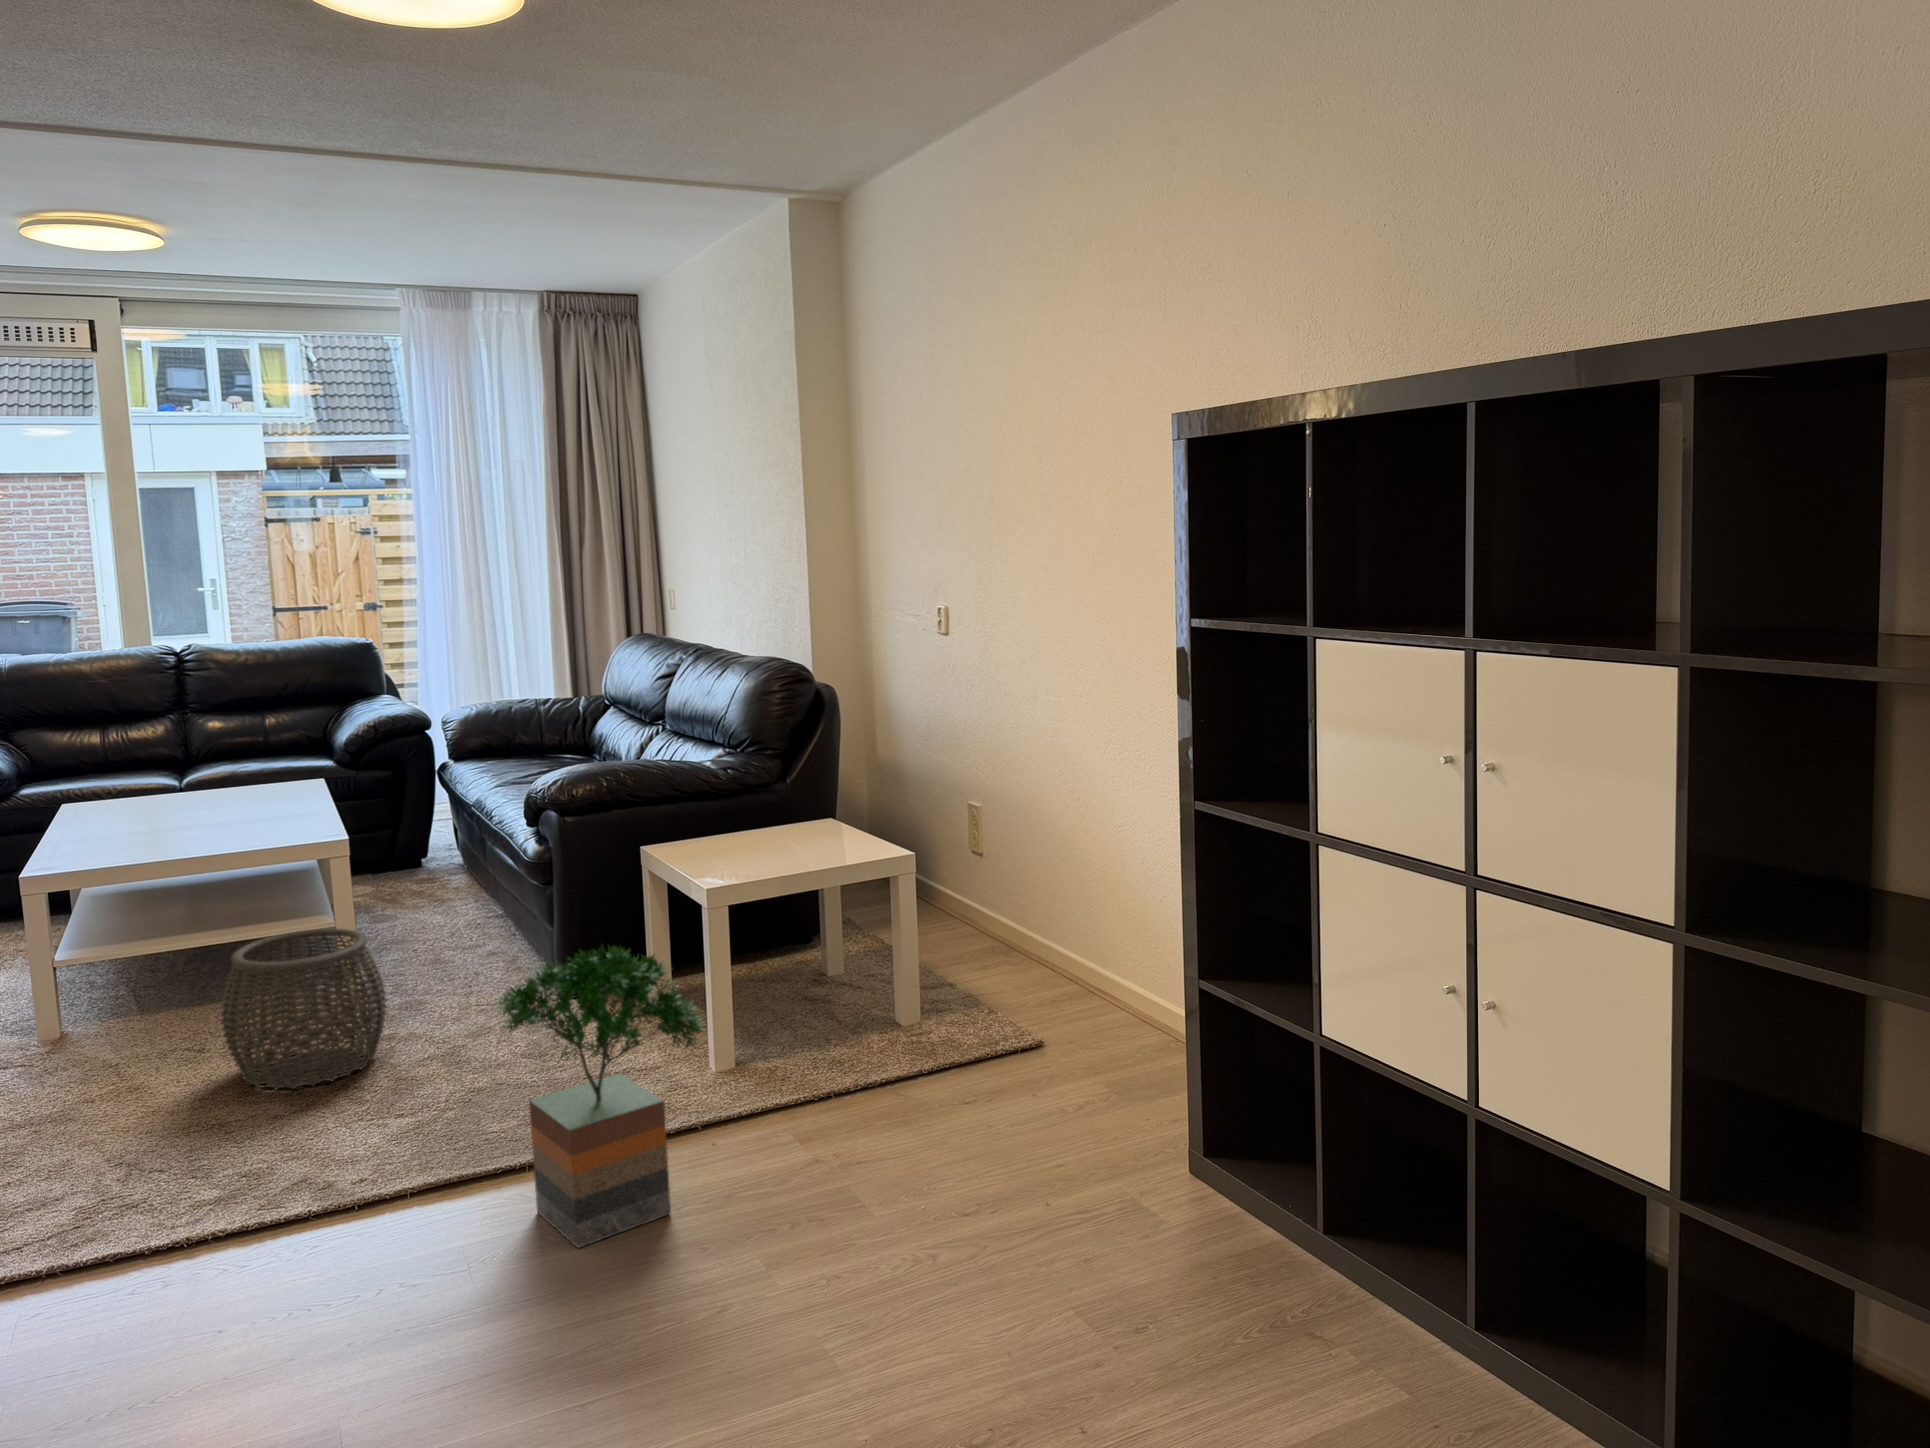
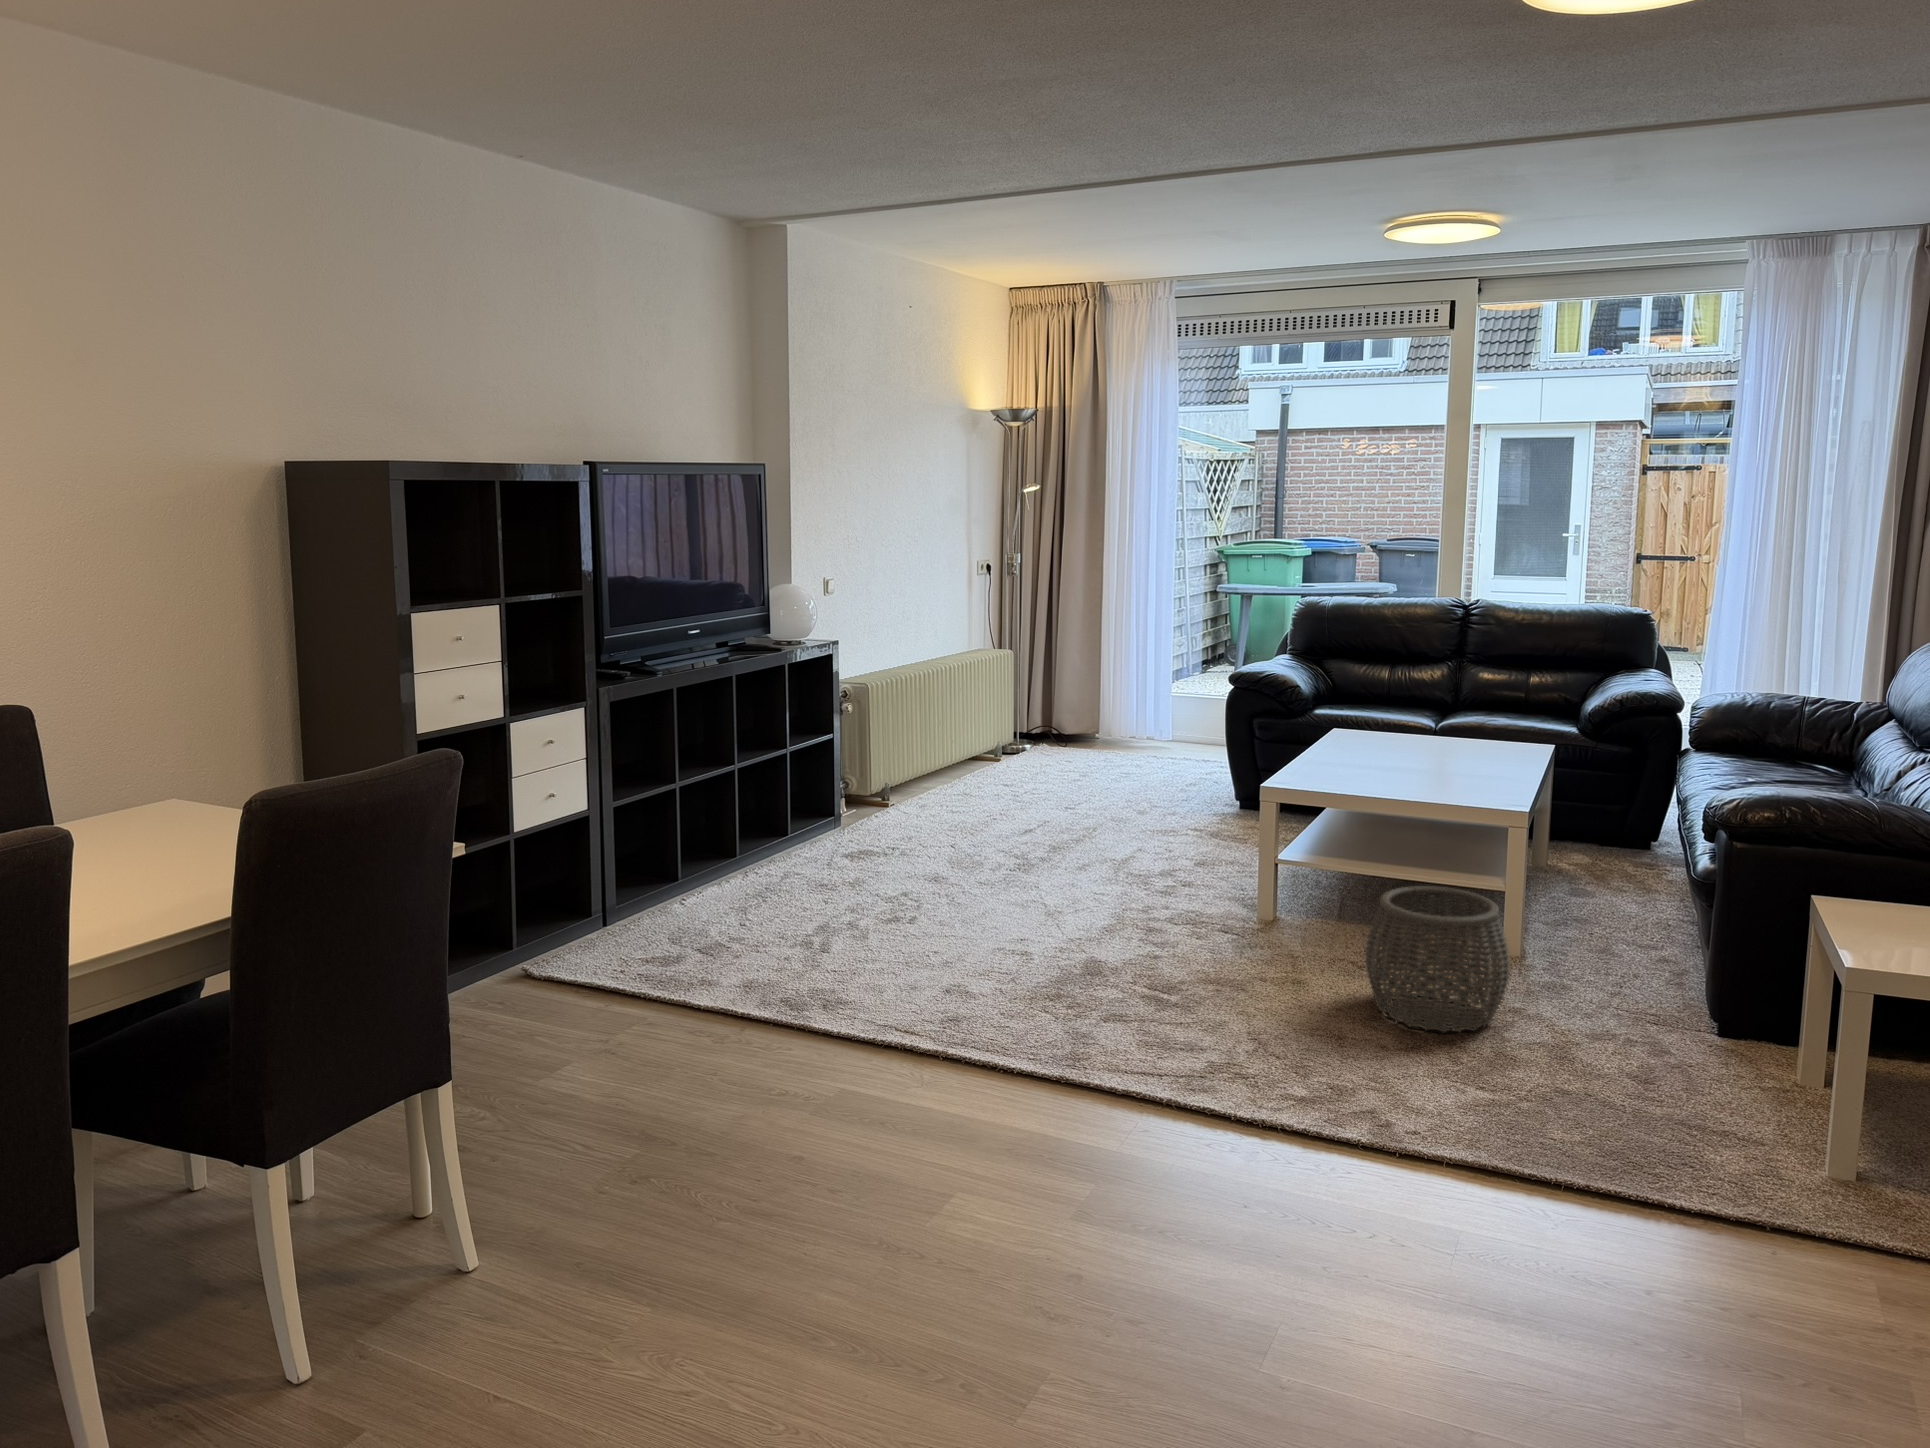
potted tree: present [498,946,705,1248] -> none [1525,991,1755,1310]

